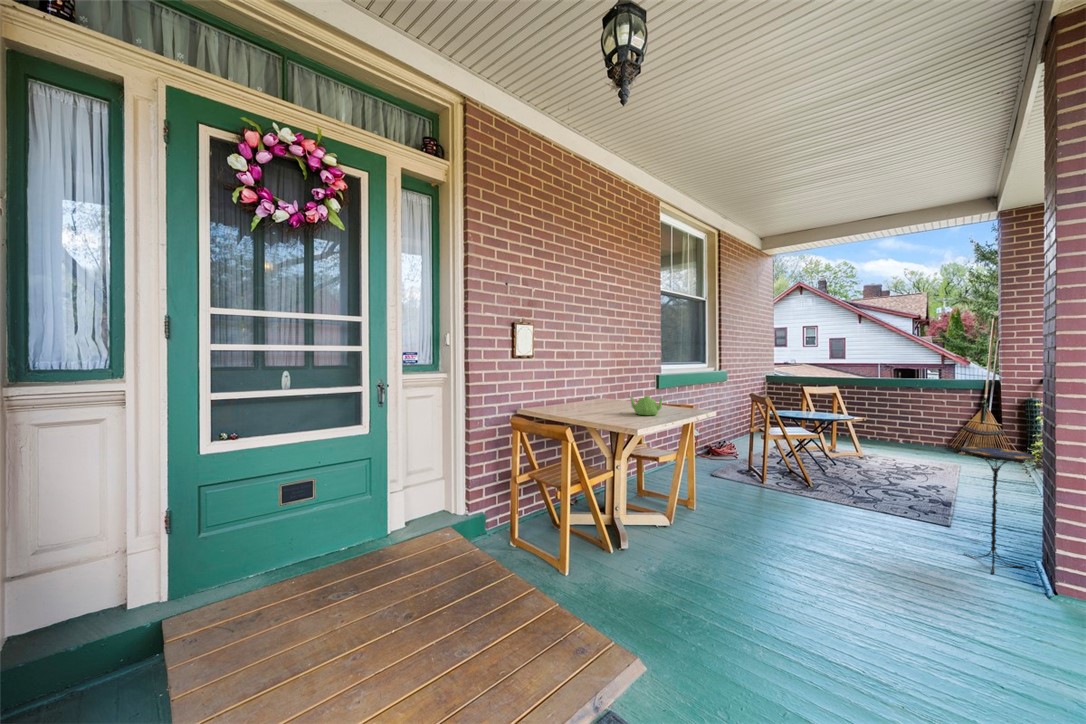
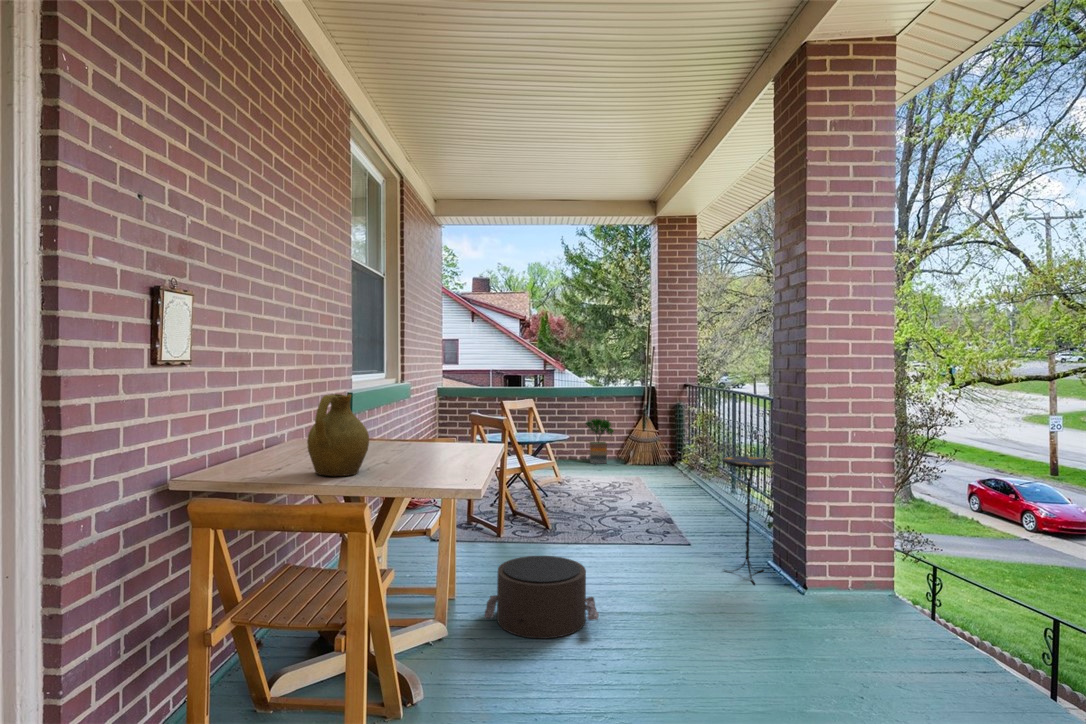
pitcher: none [575,373,606,416] -> present [307,394,369,476]
teapot: present [630,396,663,415] -> none [392,428,452,462]
potted tree: none [904,407,941,449] -> present [585,419,614,464]
pouf: none [694,492,787,550] -> present [485,556,599,638]

